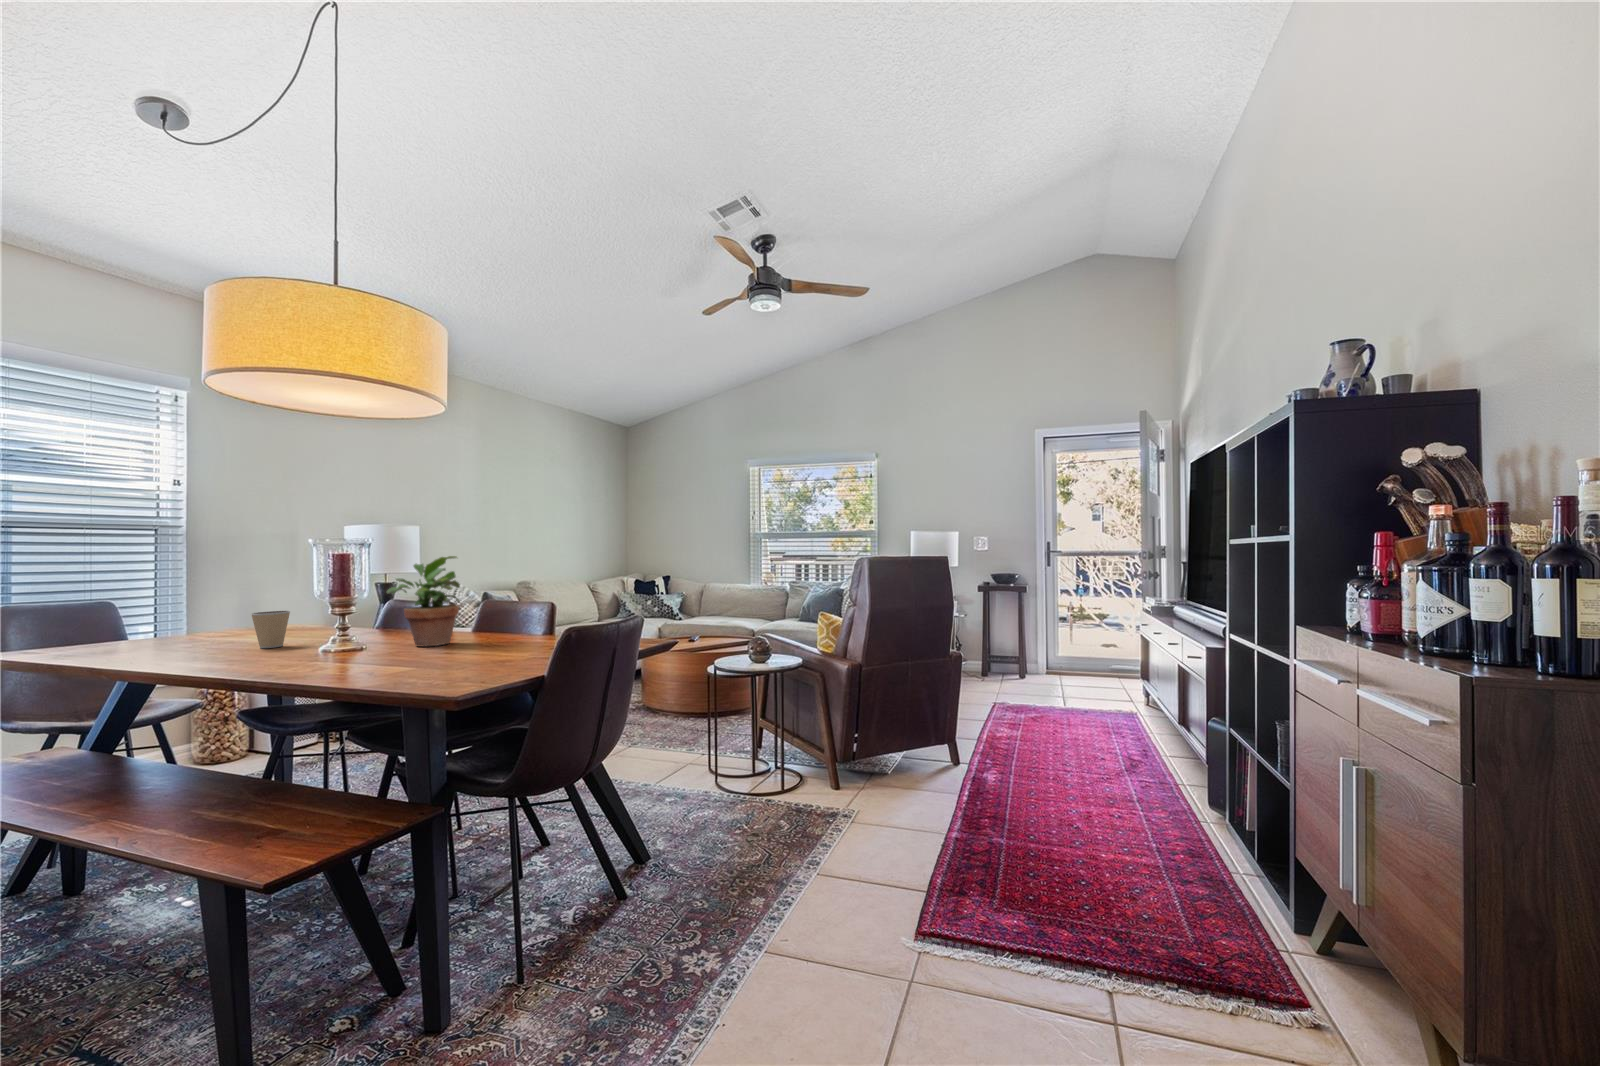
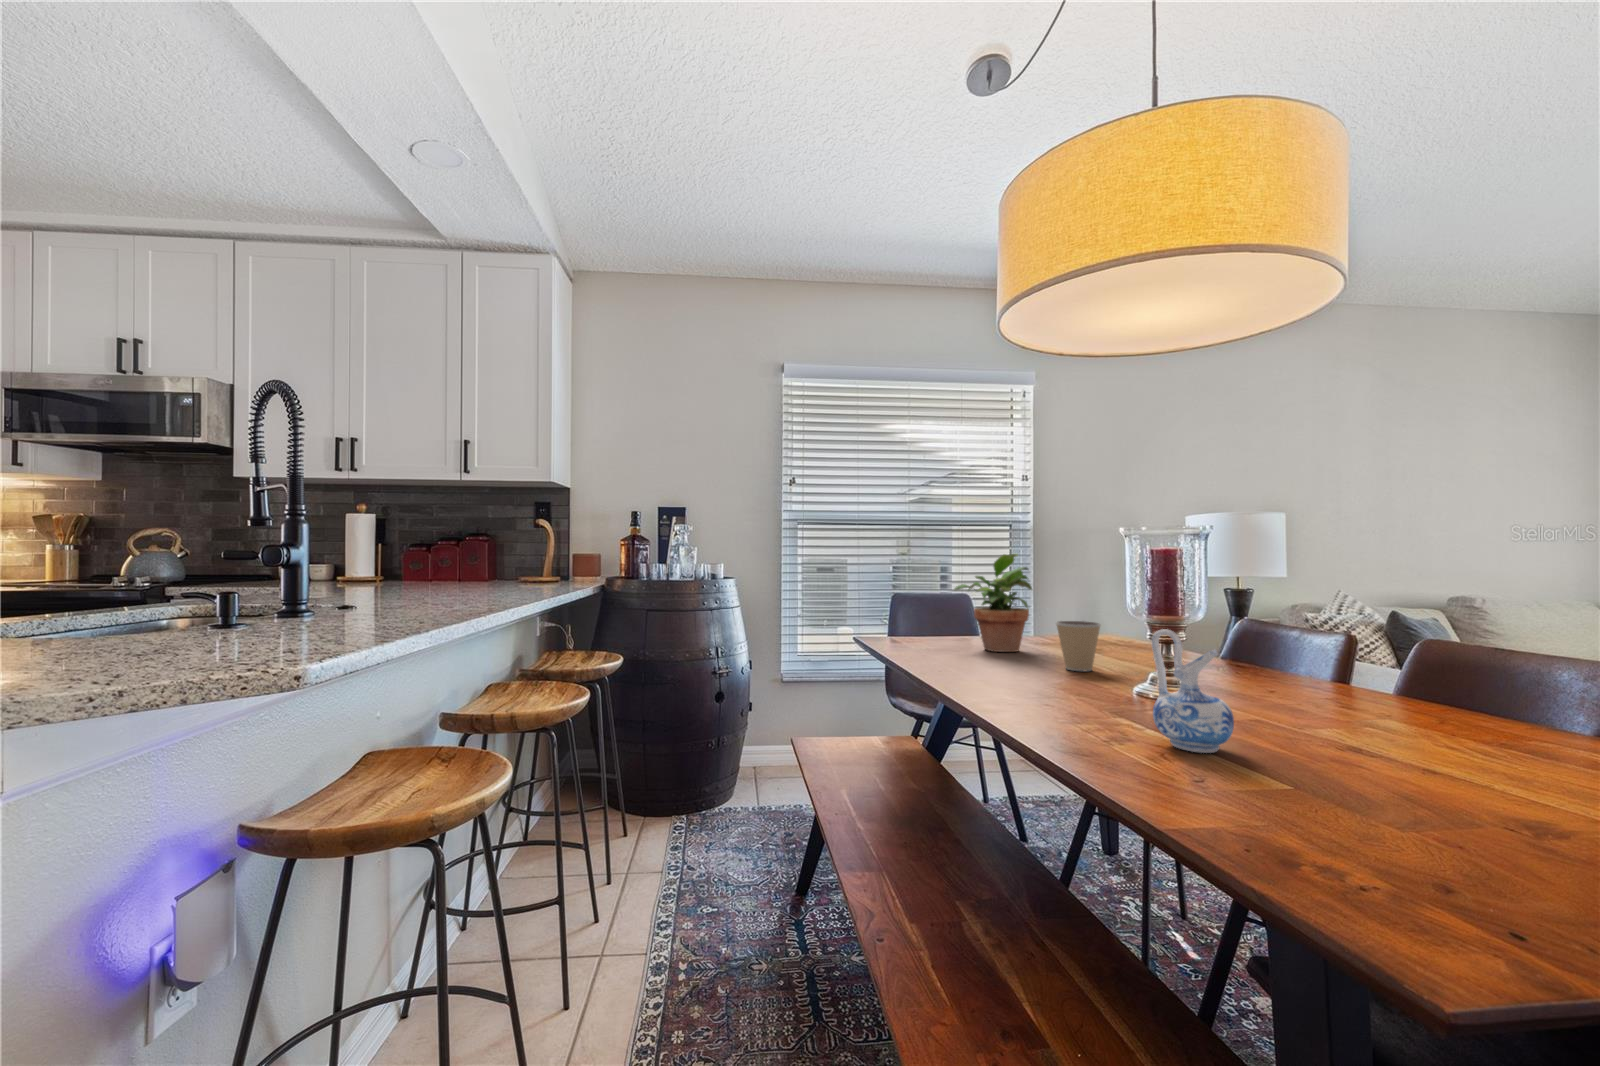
potted plant: present [387,556,460,647] -> present [954,554,1032,652]
ceramic pitcher: none [340,601,384,663] -> present [1152,629,1234,753]

